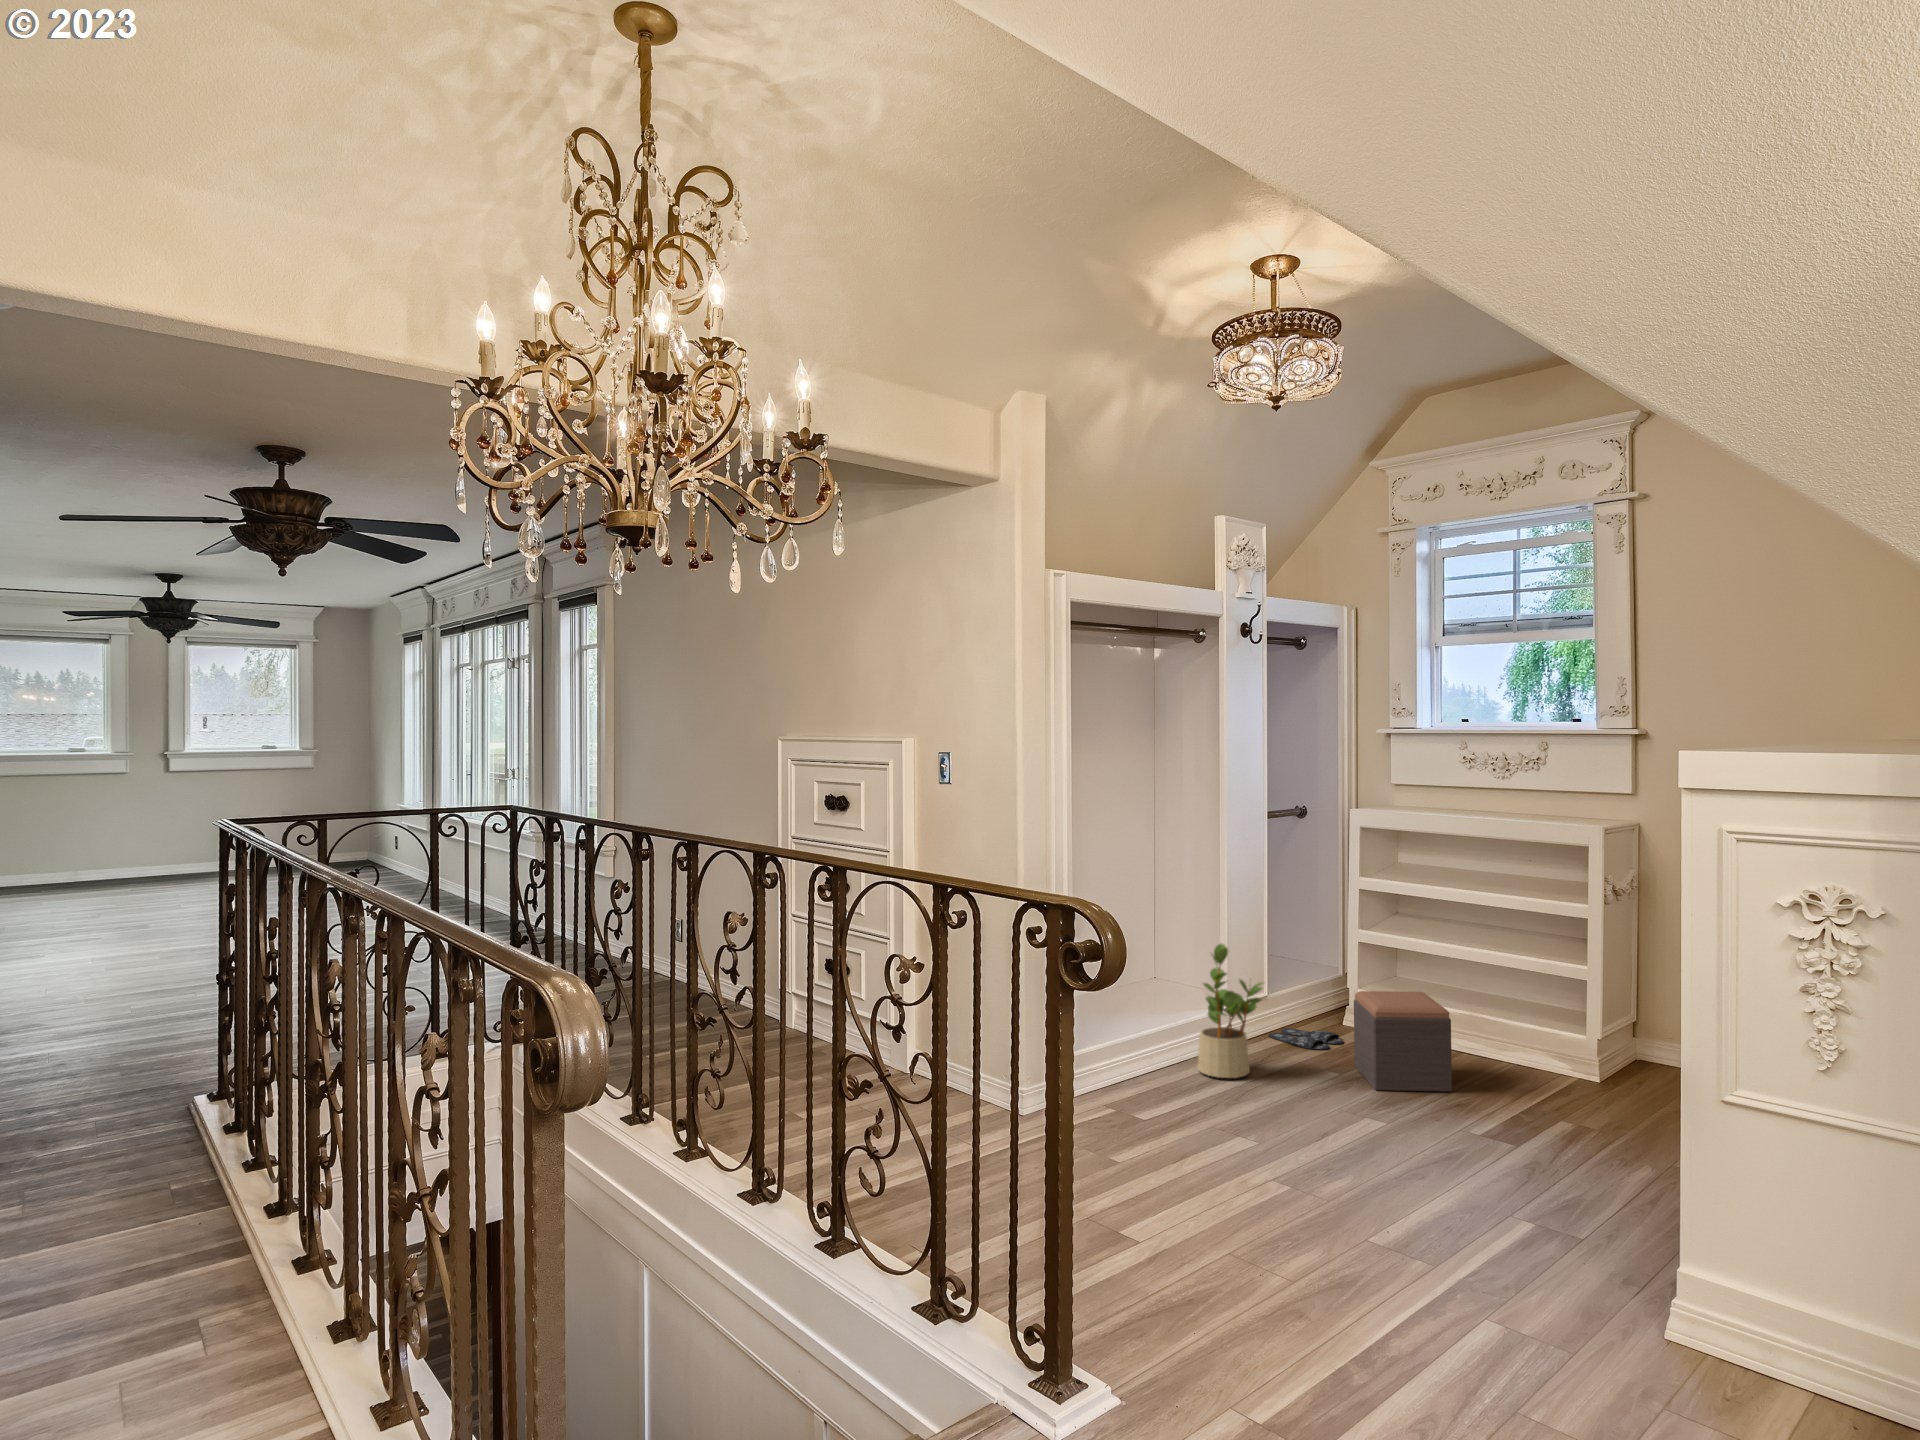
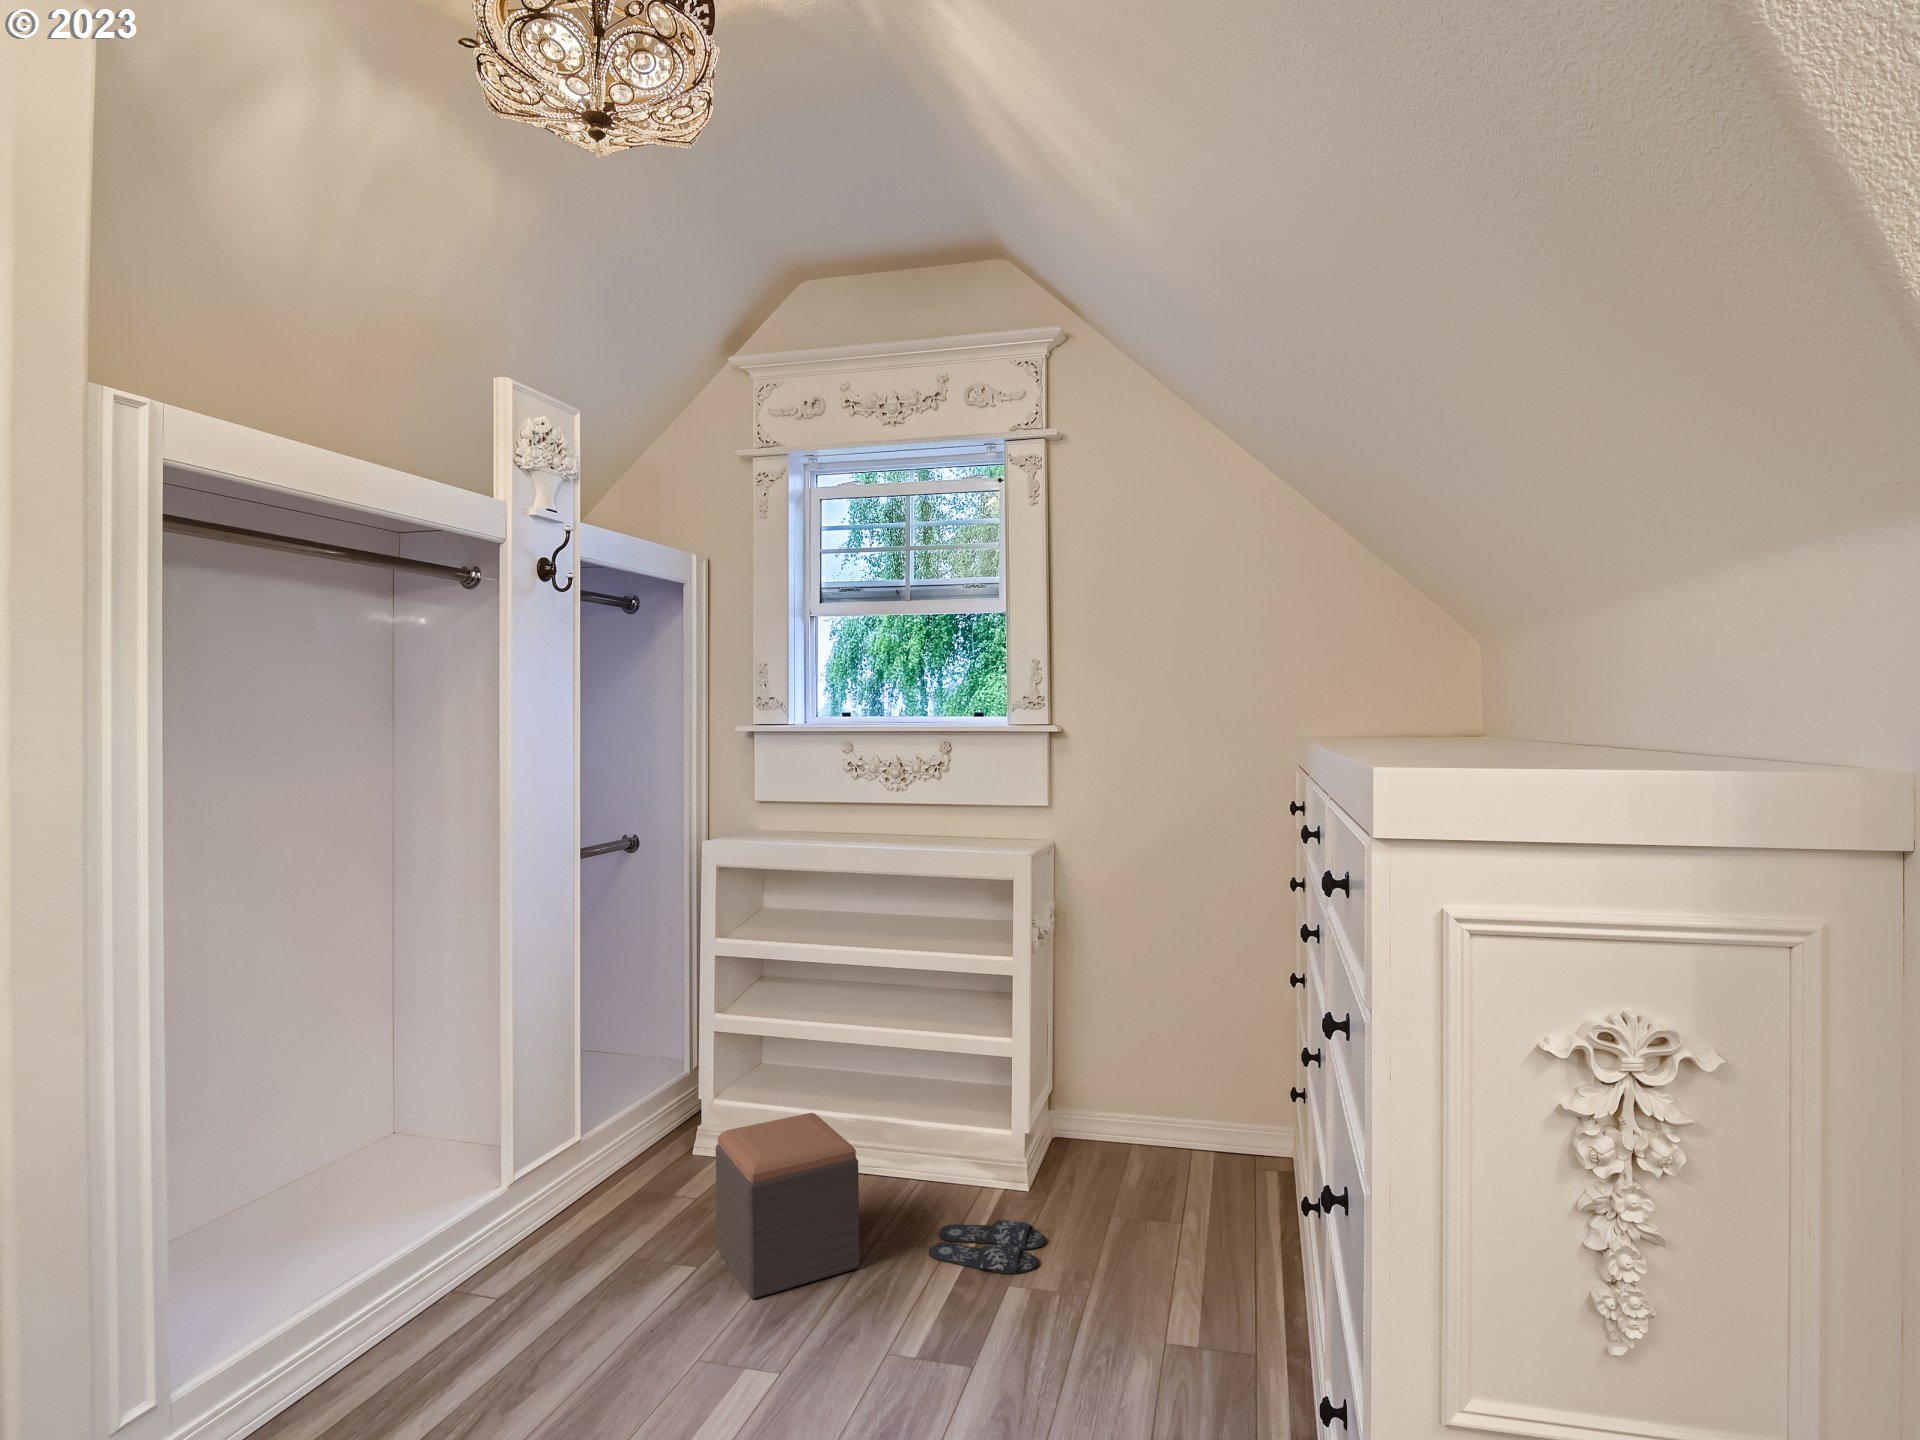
potted plant: present [1198,944,1263,1078] -> none [447,1103,574,1352]
slippers: present [1268,1028,1343,1050] -> present [929,1220,1046,1274]

